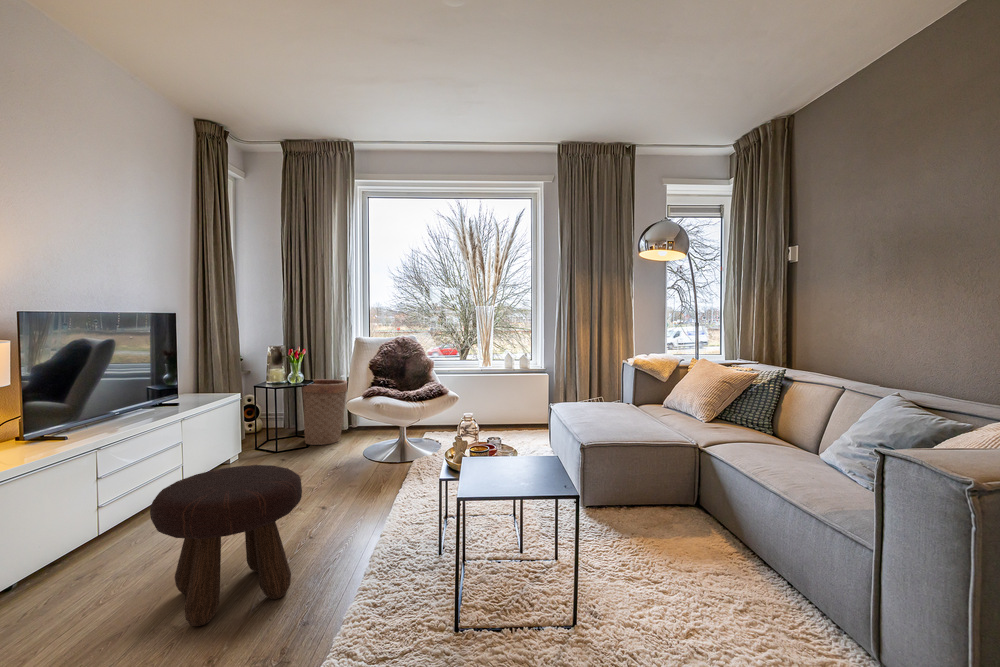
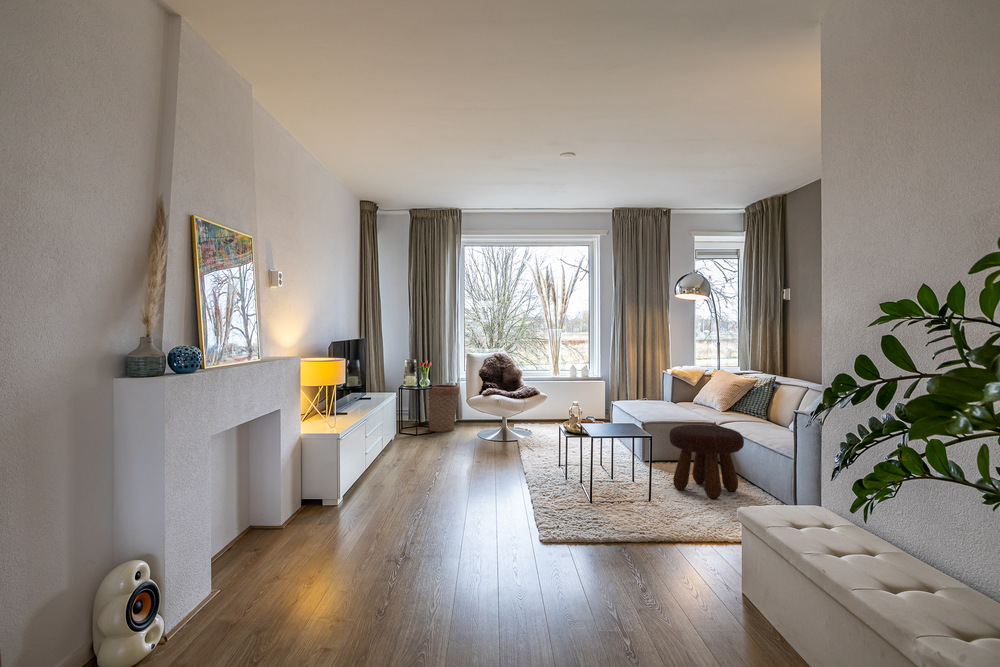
footstool: present [150,465,302,626] -> present [669,425,744,498]

